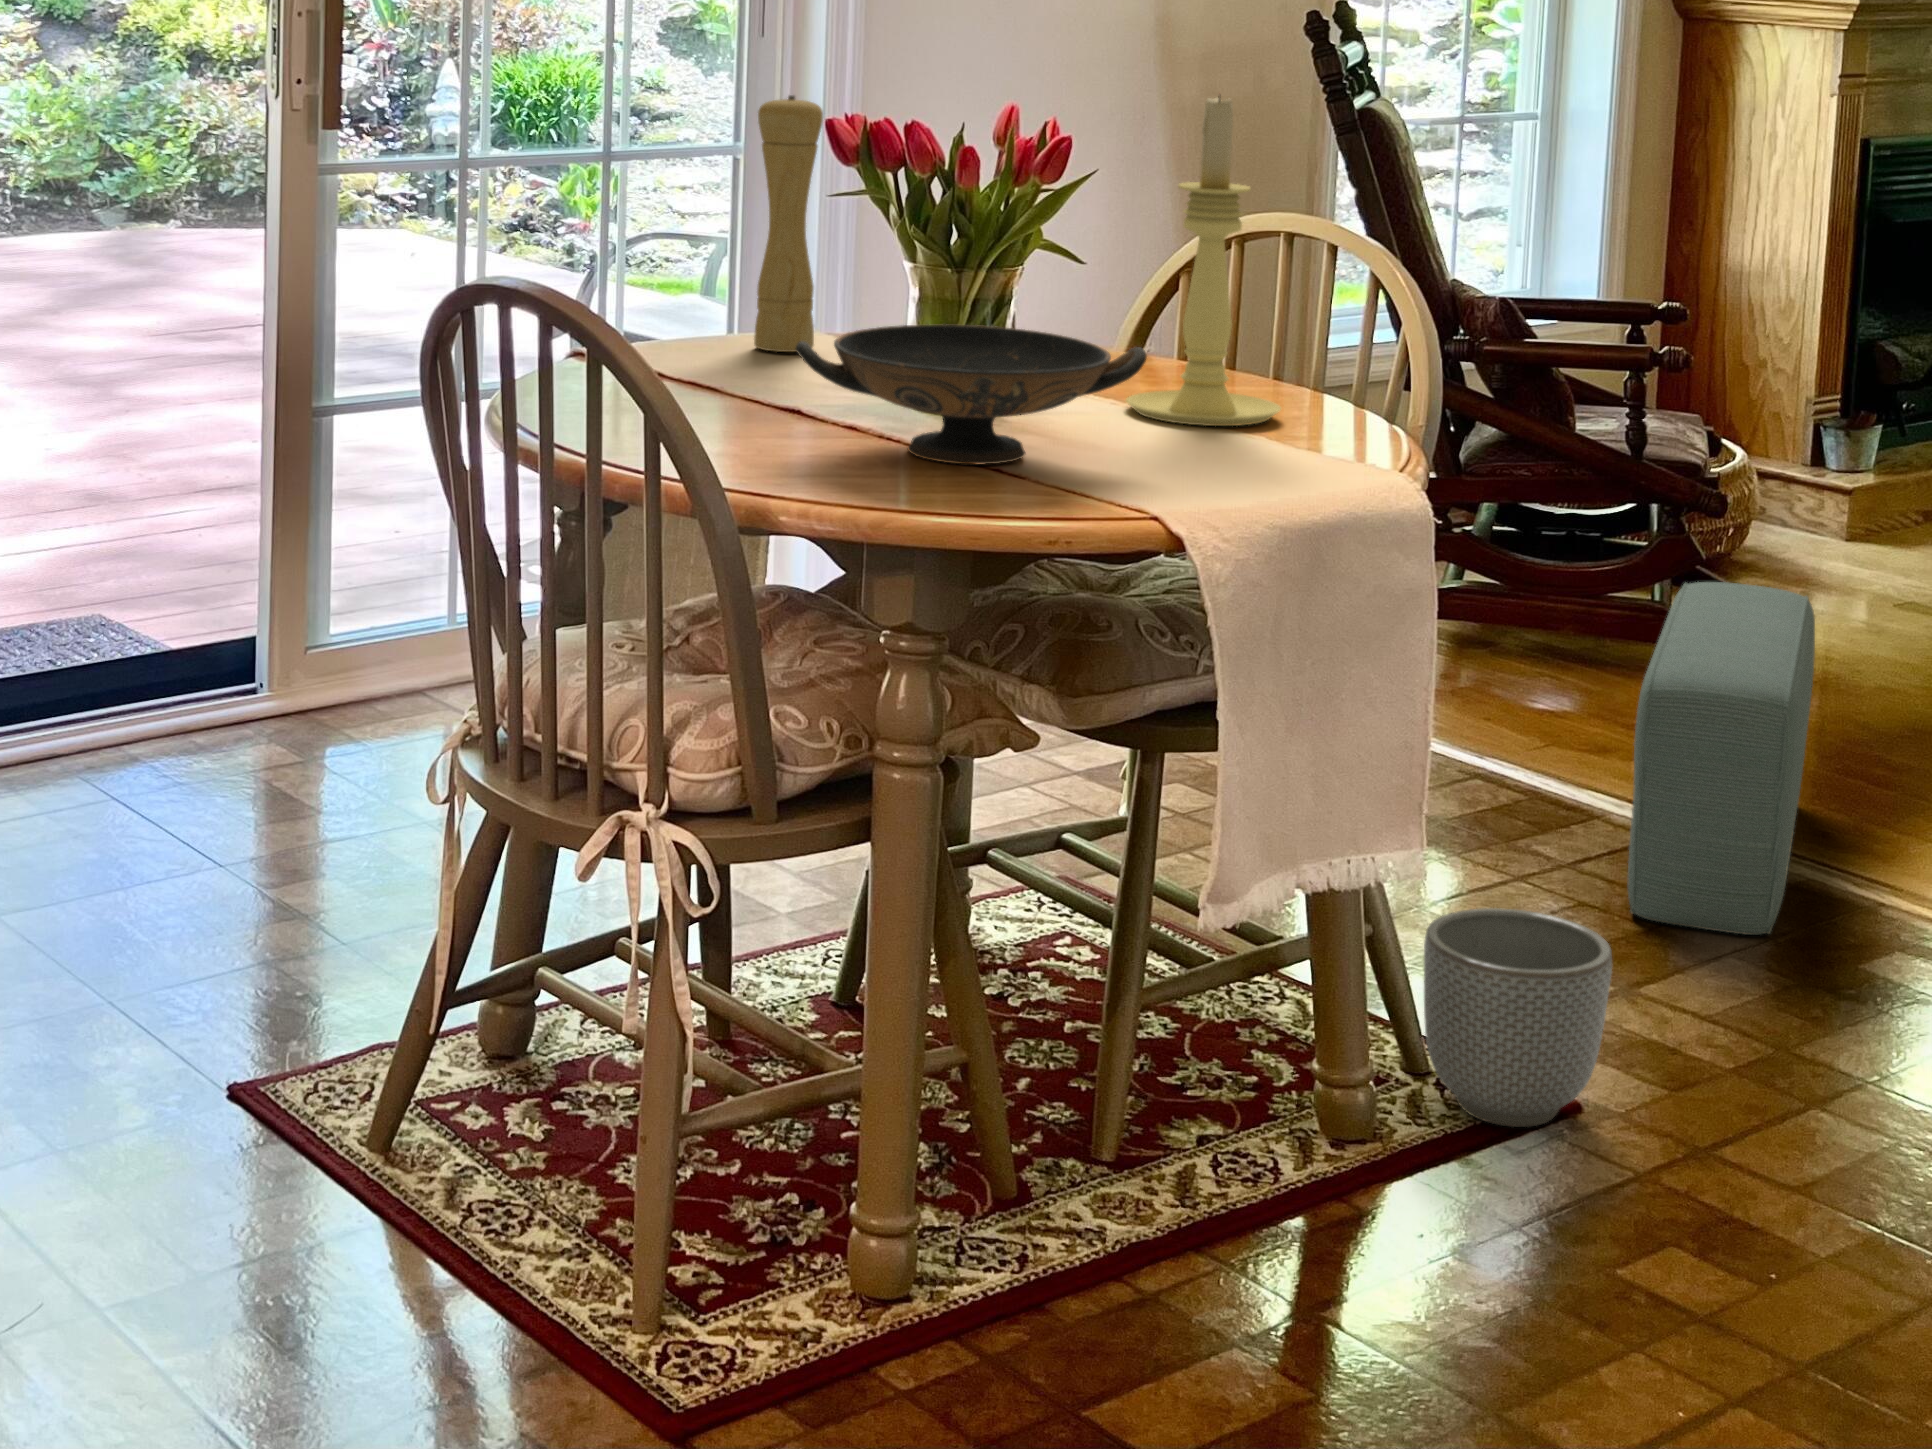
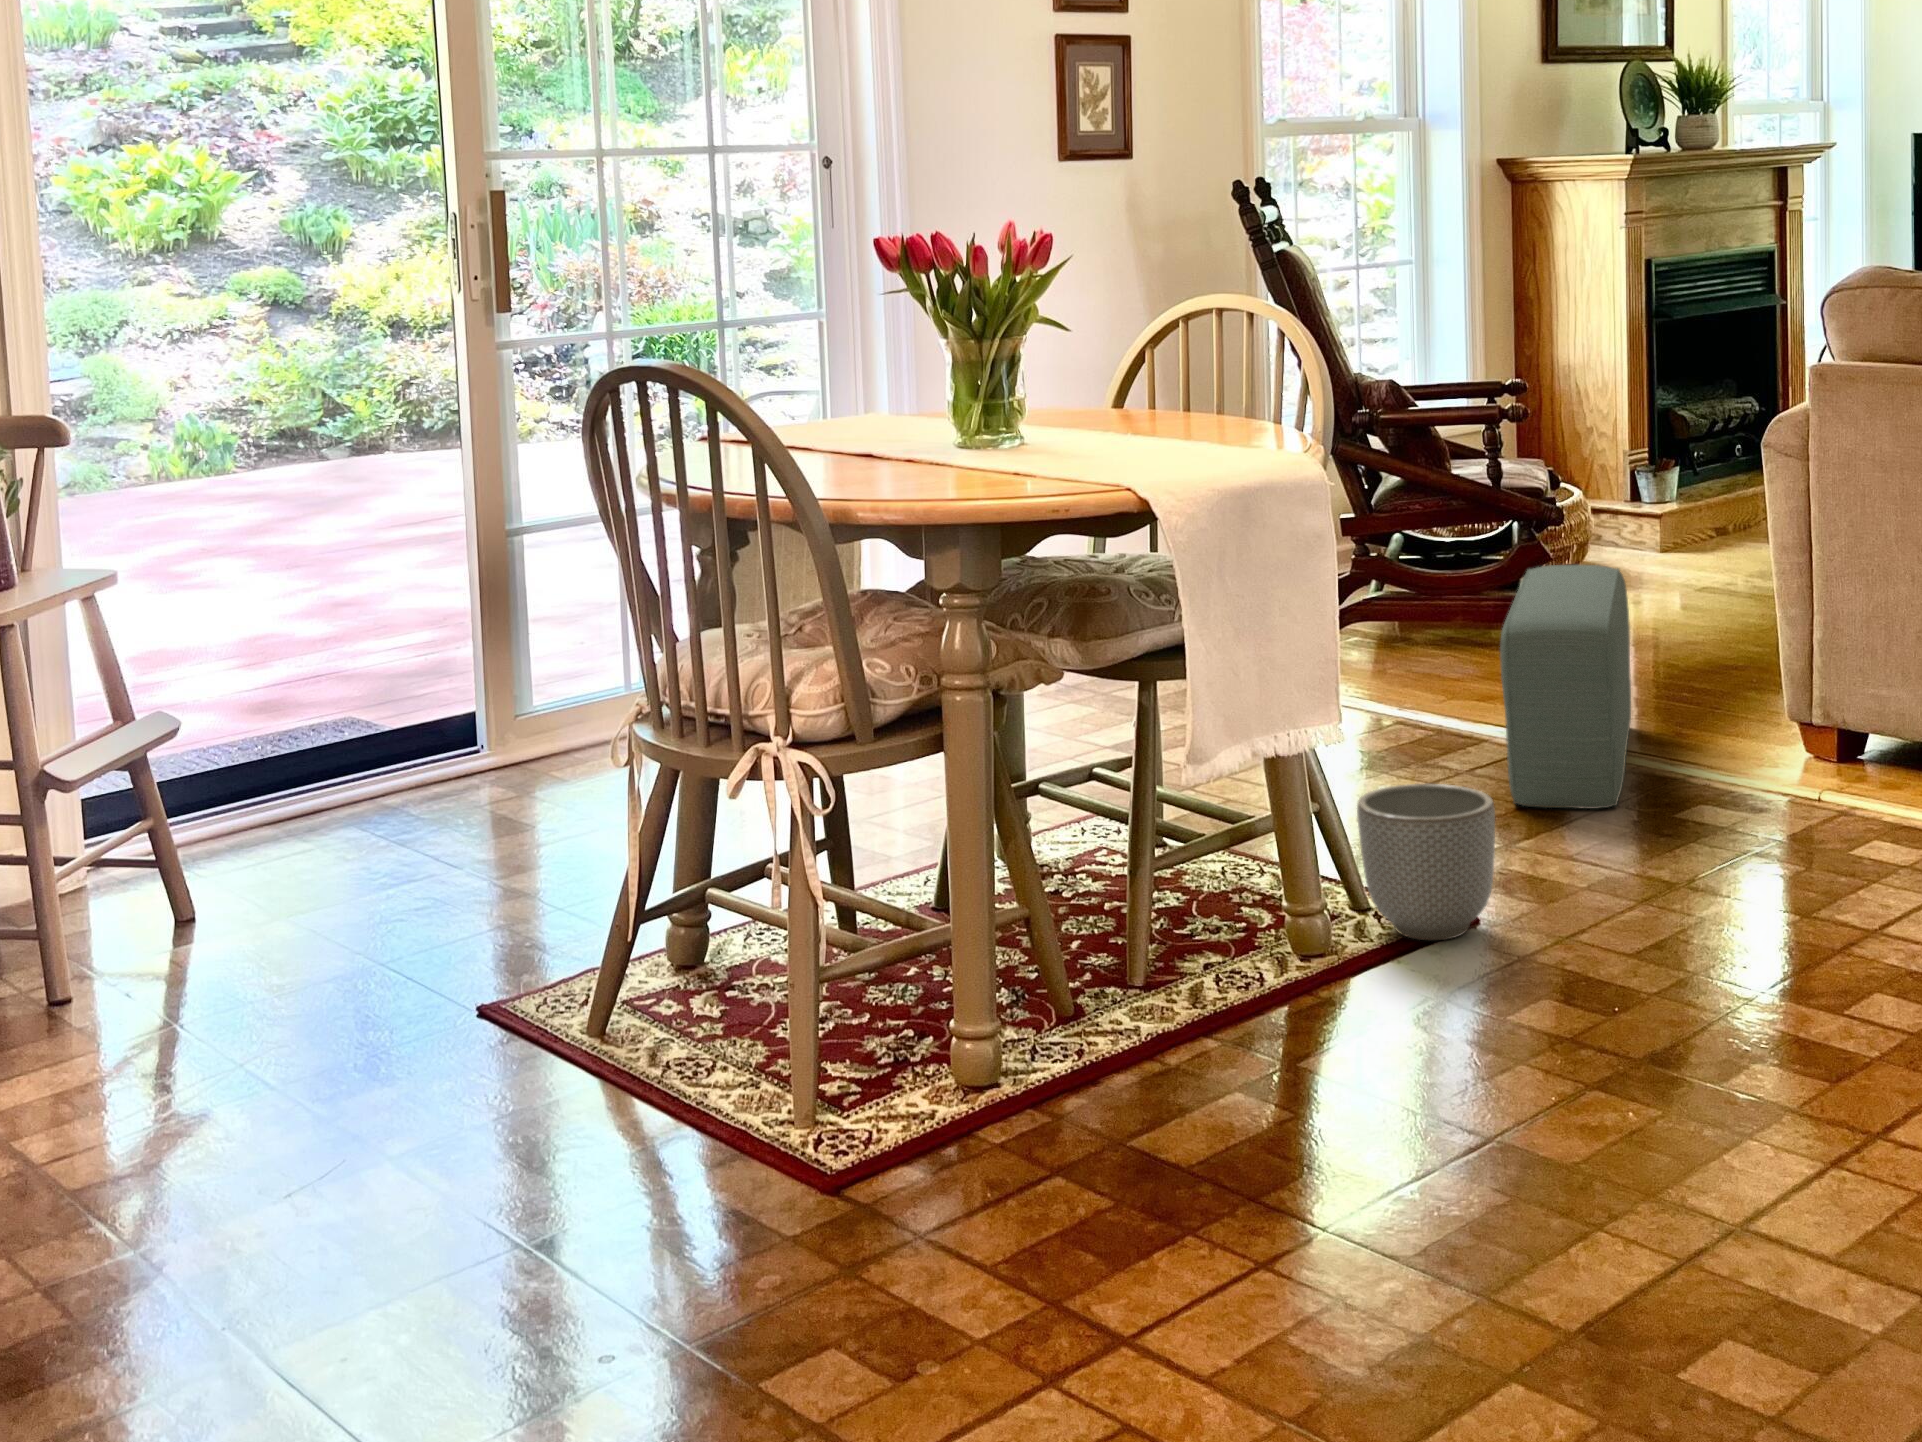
pepper mill: present [754,95,823,352] -> none [811,248,868,435]
candle holder: present [1126,97,1281,426] -> none [1097,207,1210,446]
decorative bowl: present [795,324,1147,465] -> none [853,382,1107,475]

